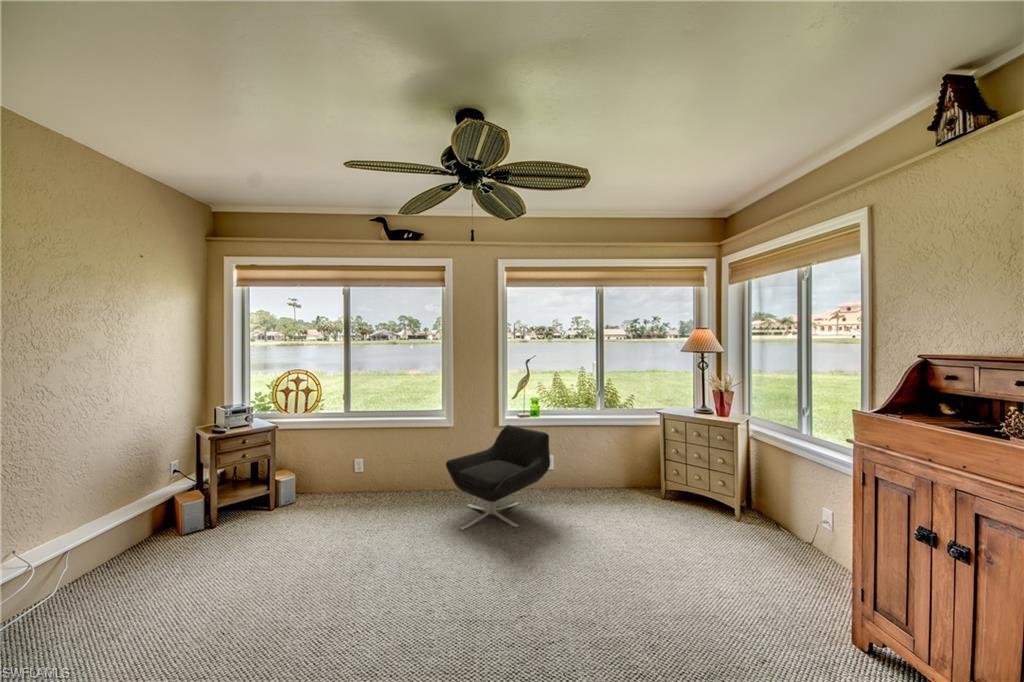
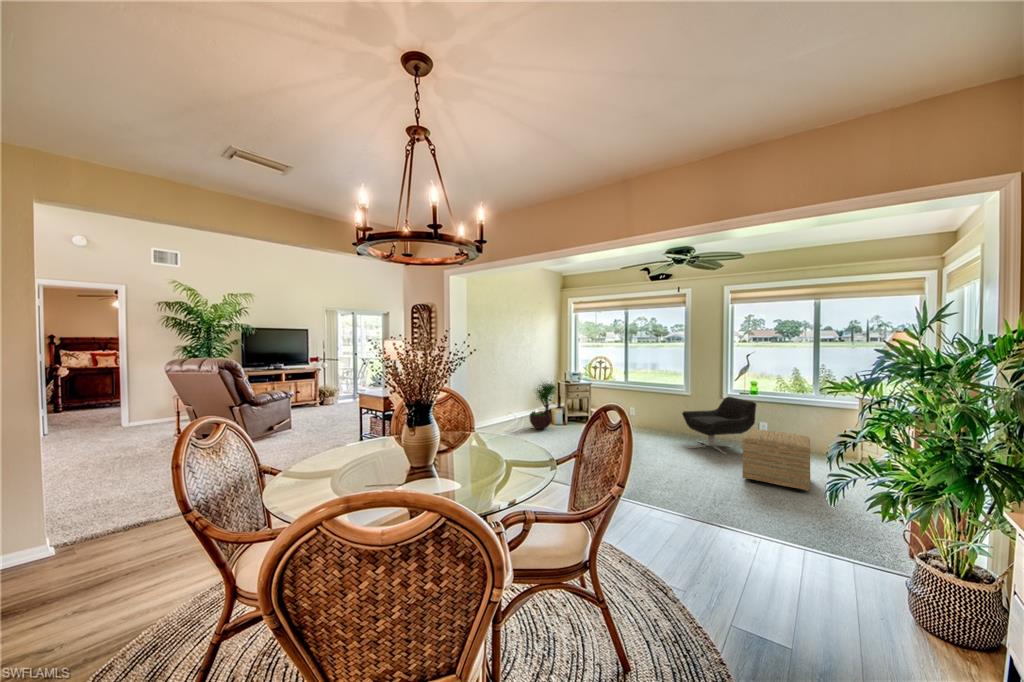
potted tree: none [94,437,190,564] -> present [530,383,556,429]
ottoman: none [562,490,673,601] -> present [742,429,810,492]

